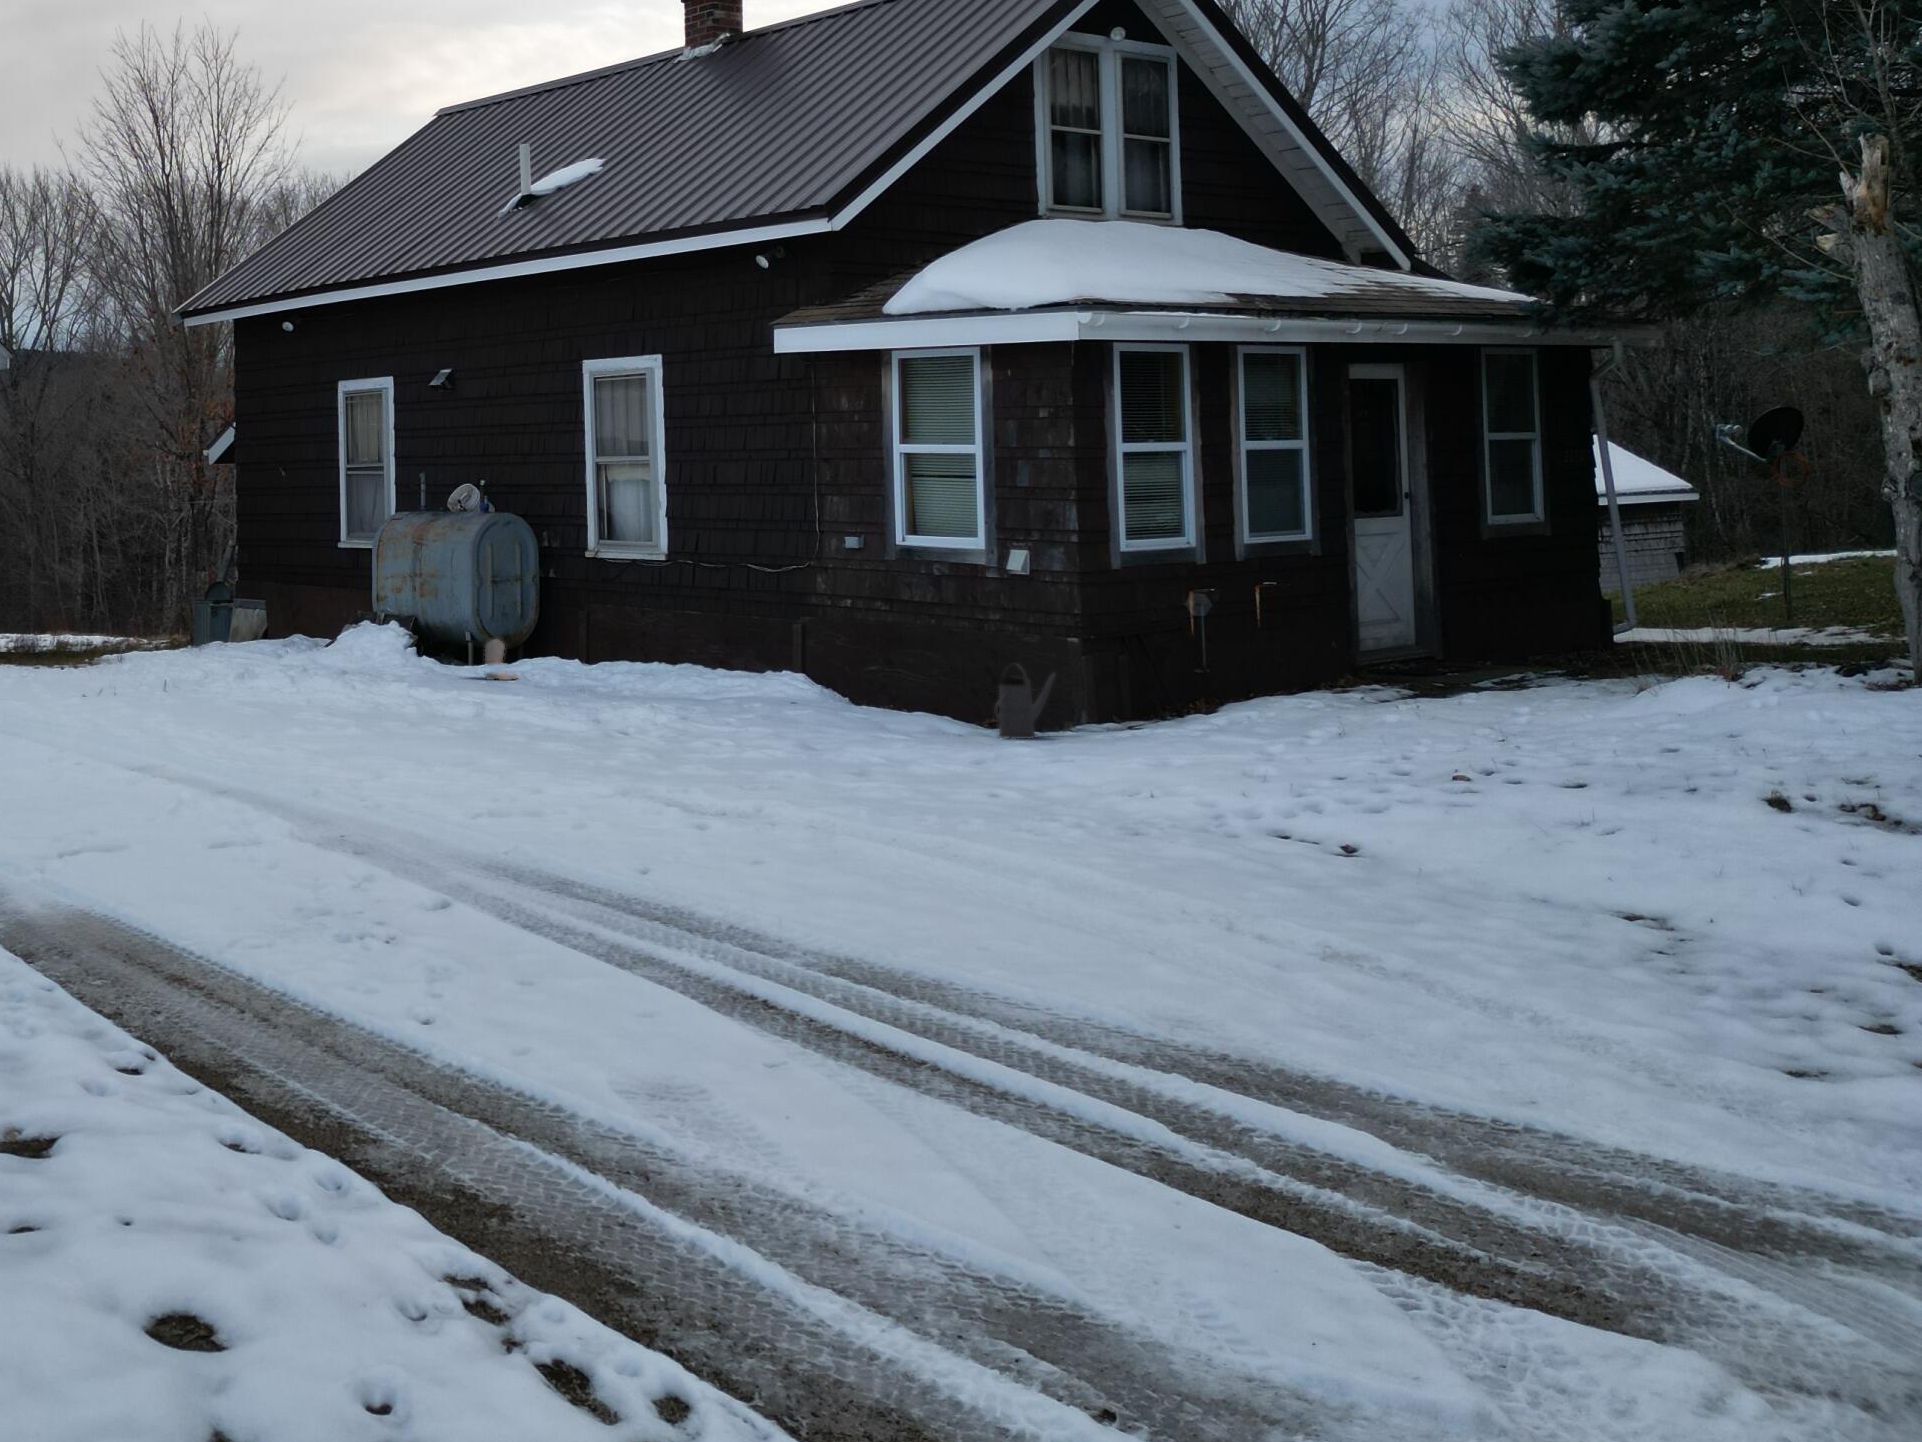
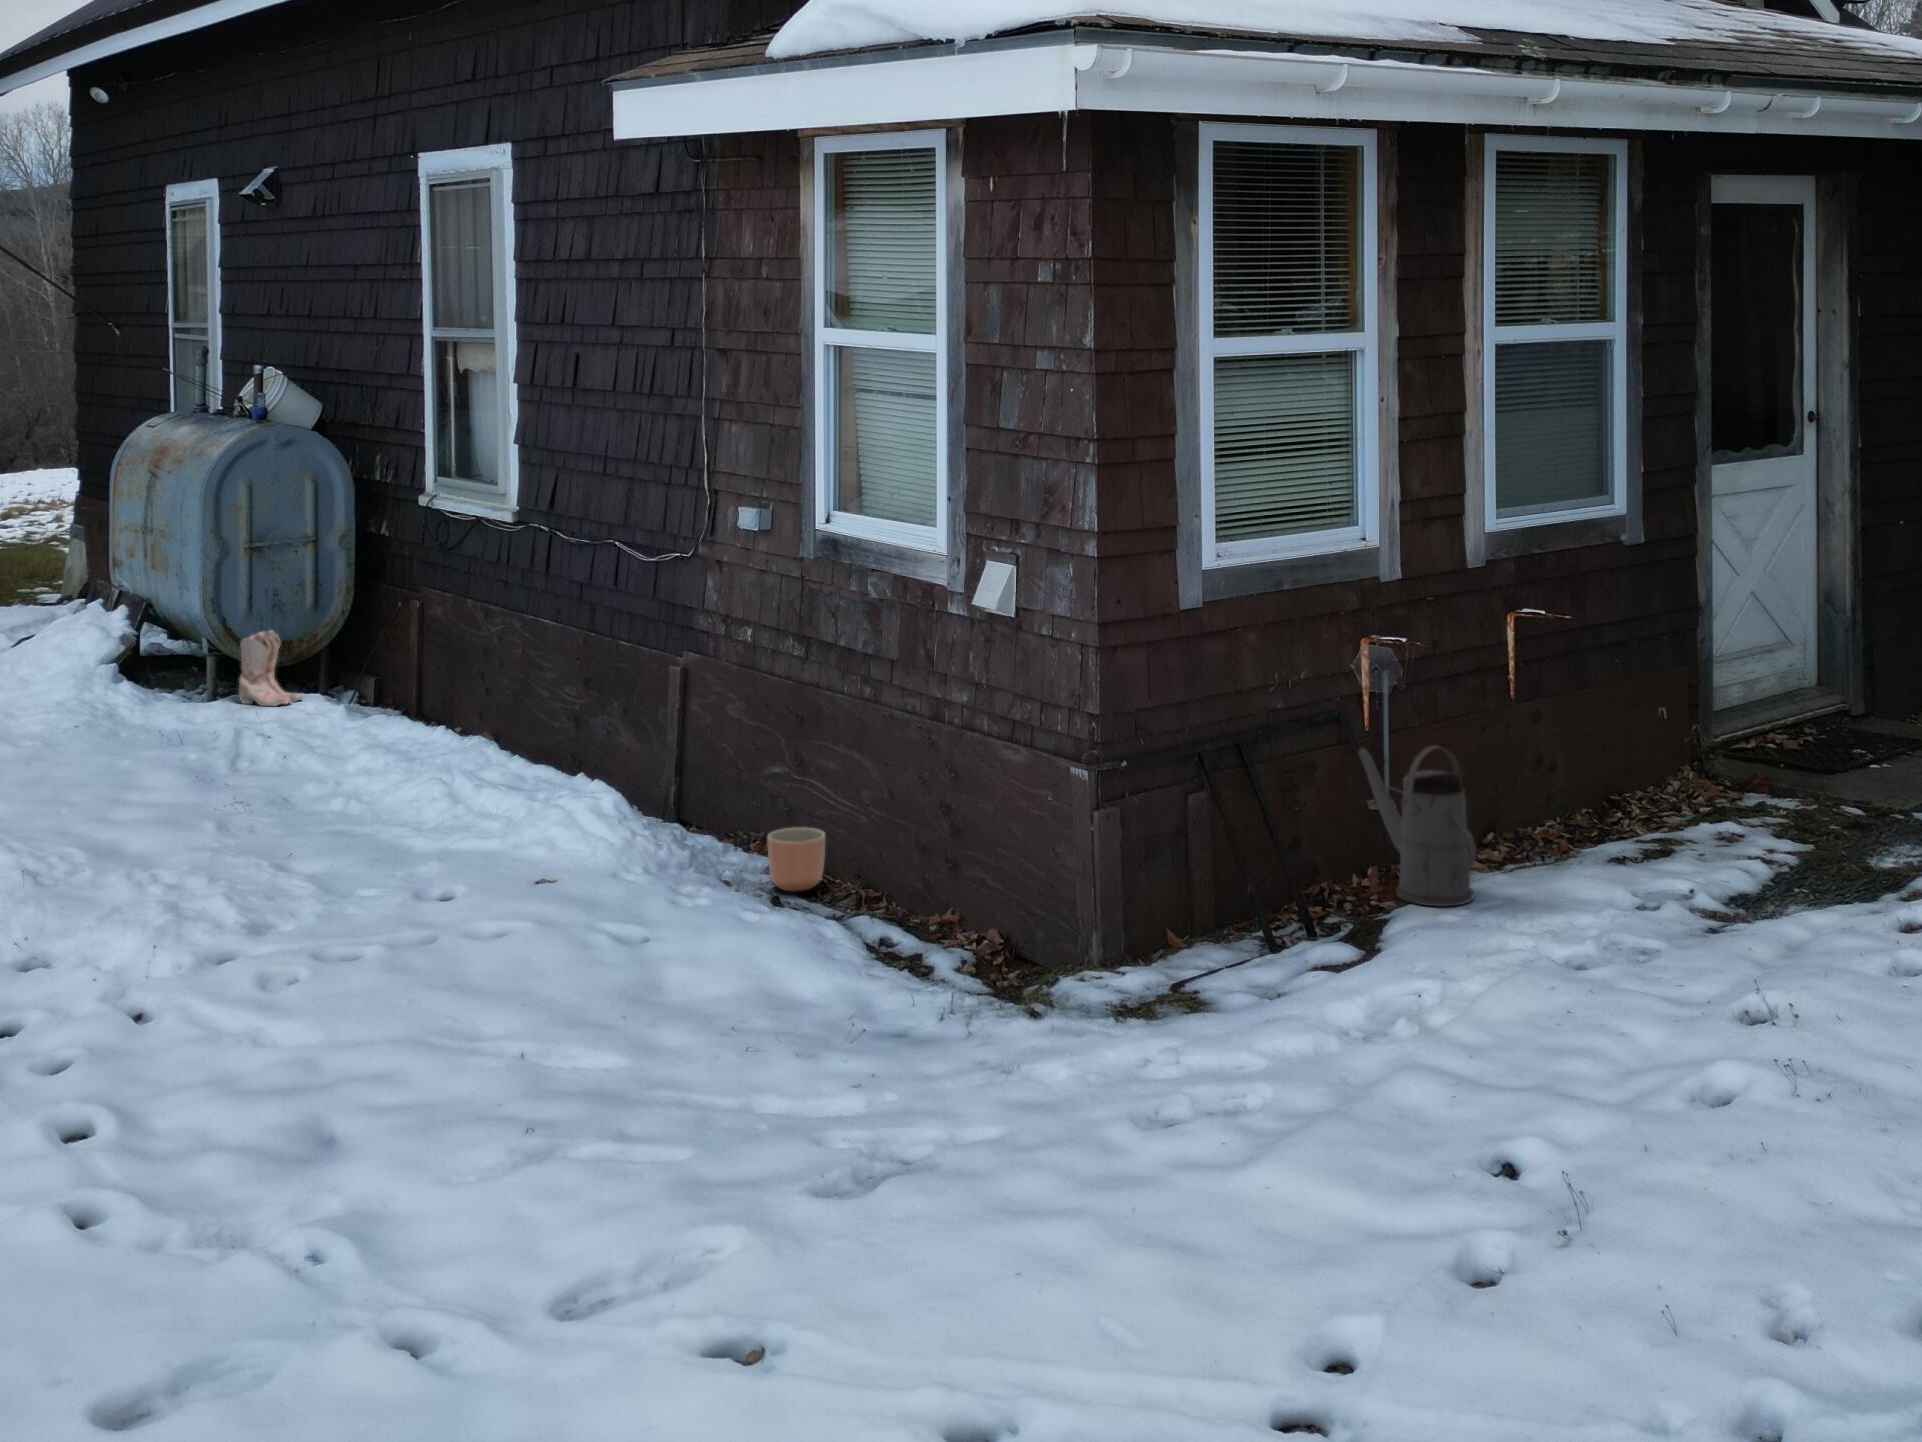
watering can: present [994,665,1056,739] -> present [1358,745,1476,907]
planter: none [885,698,915,726] -> present [768,828,825,891]

